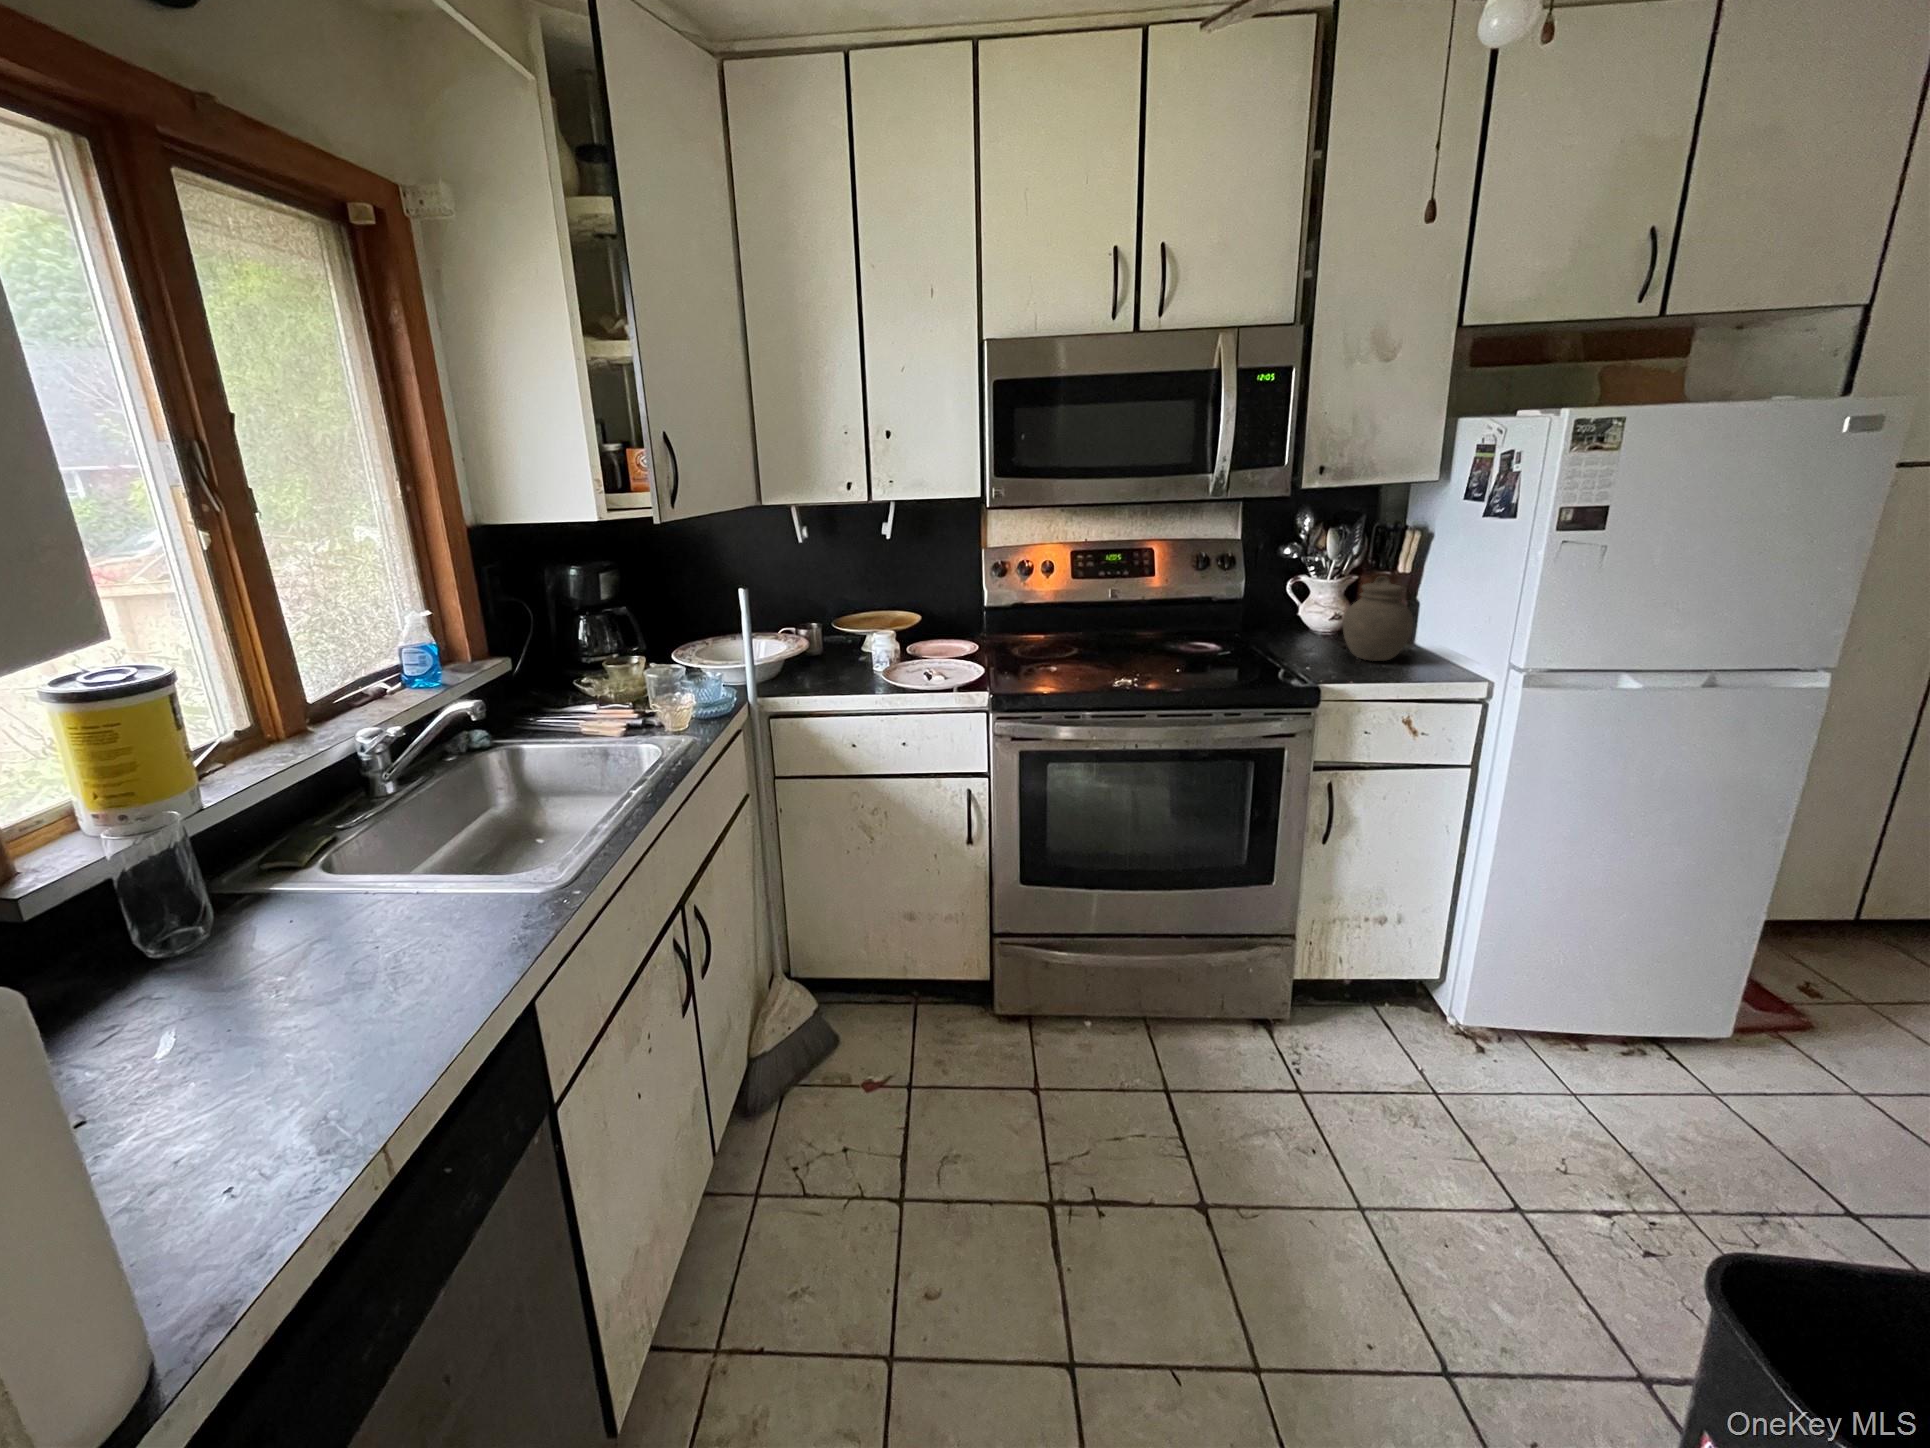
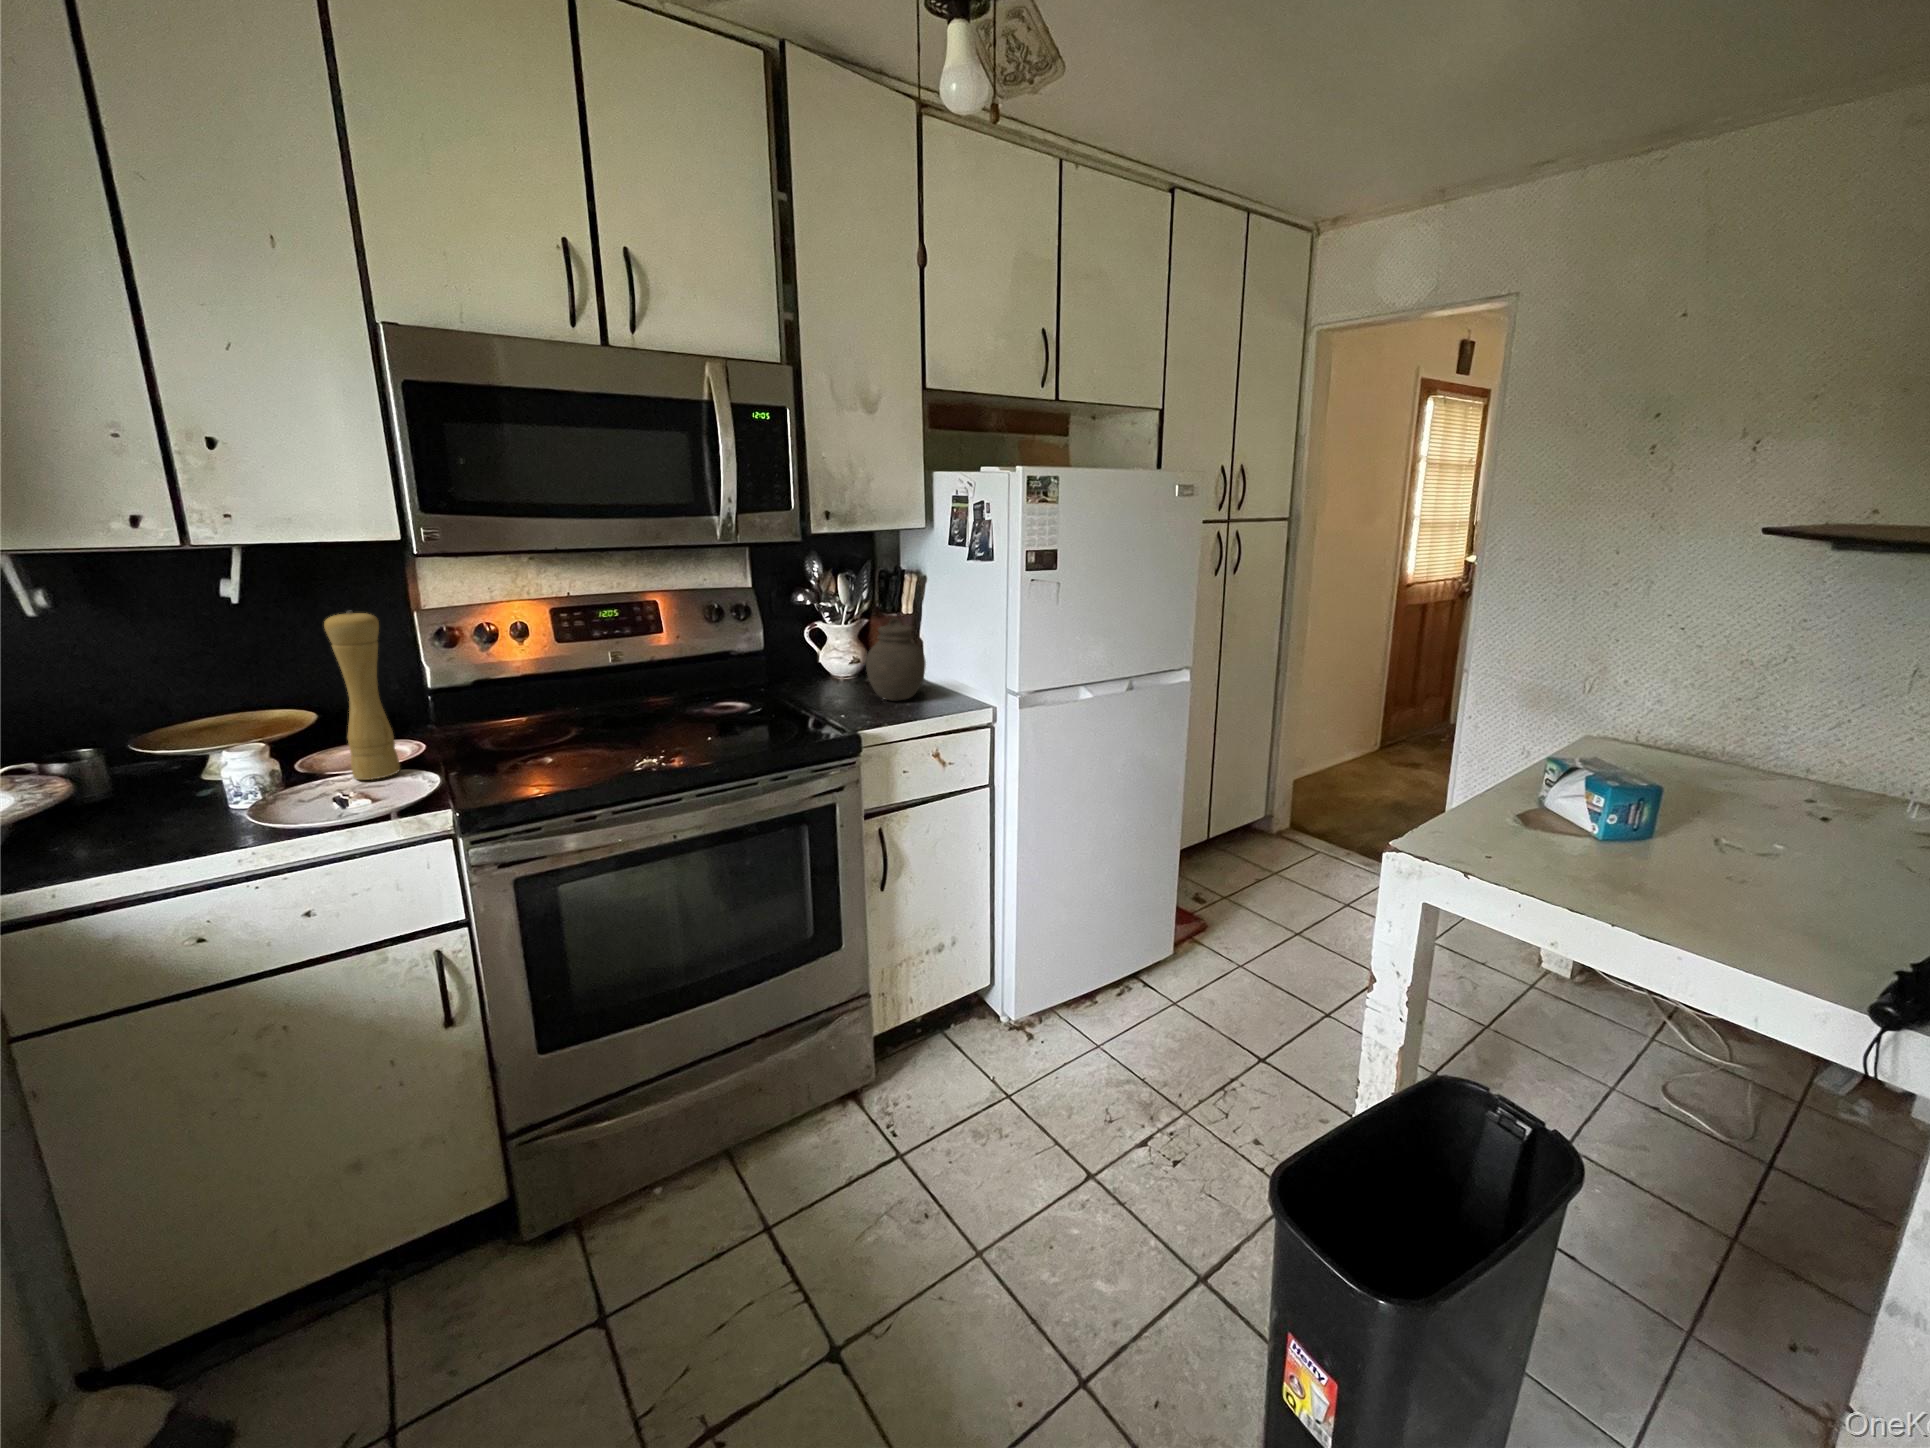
pepper mill: none [932,547,962,665] -> present [324,611,400,780]

